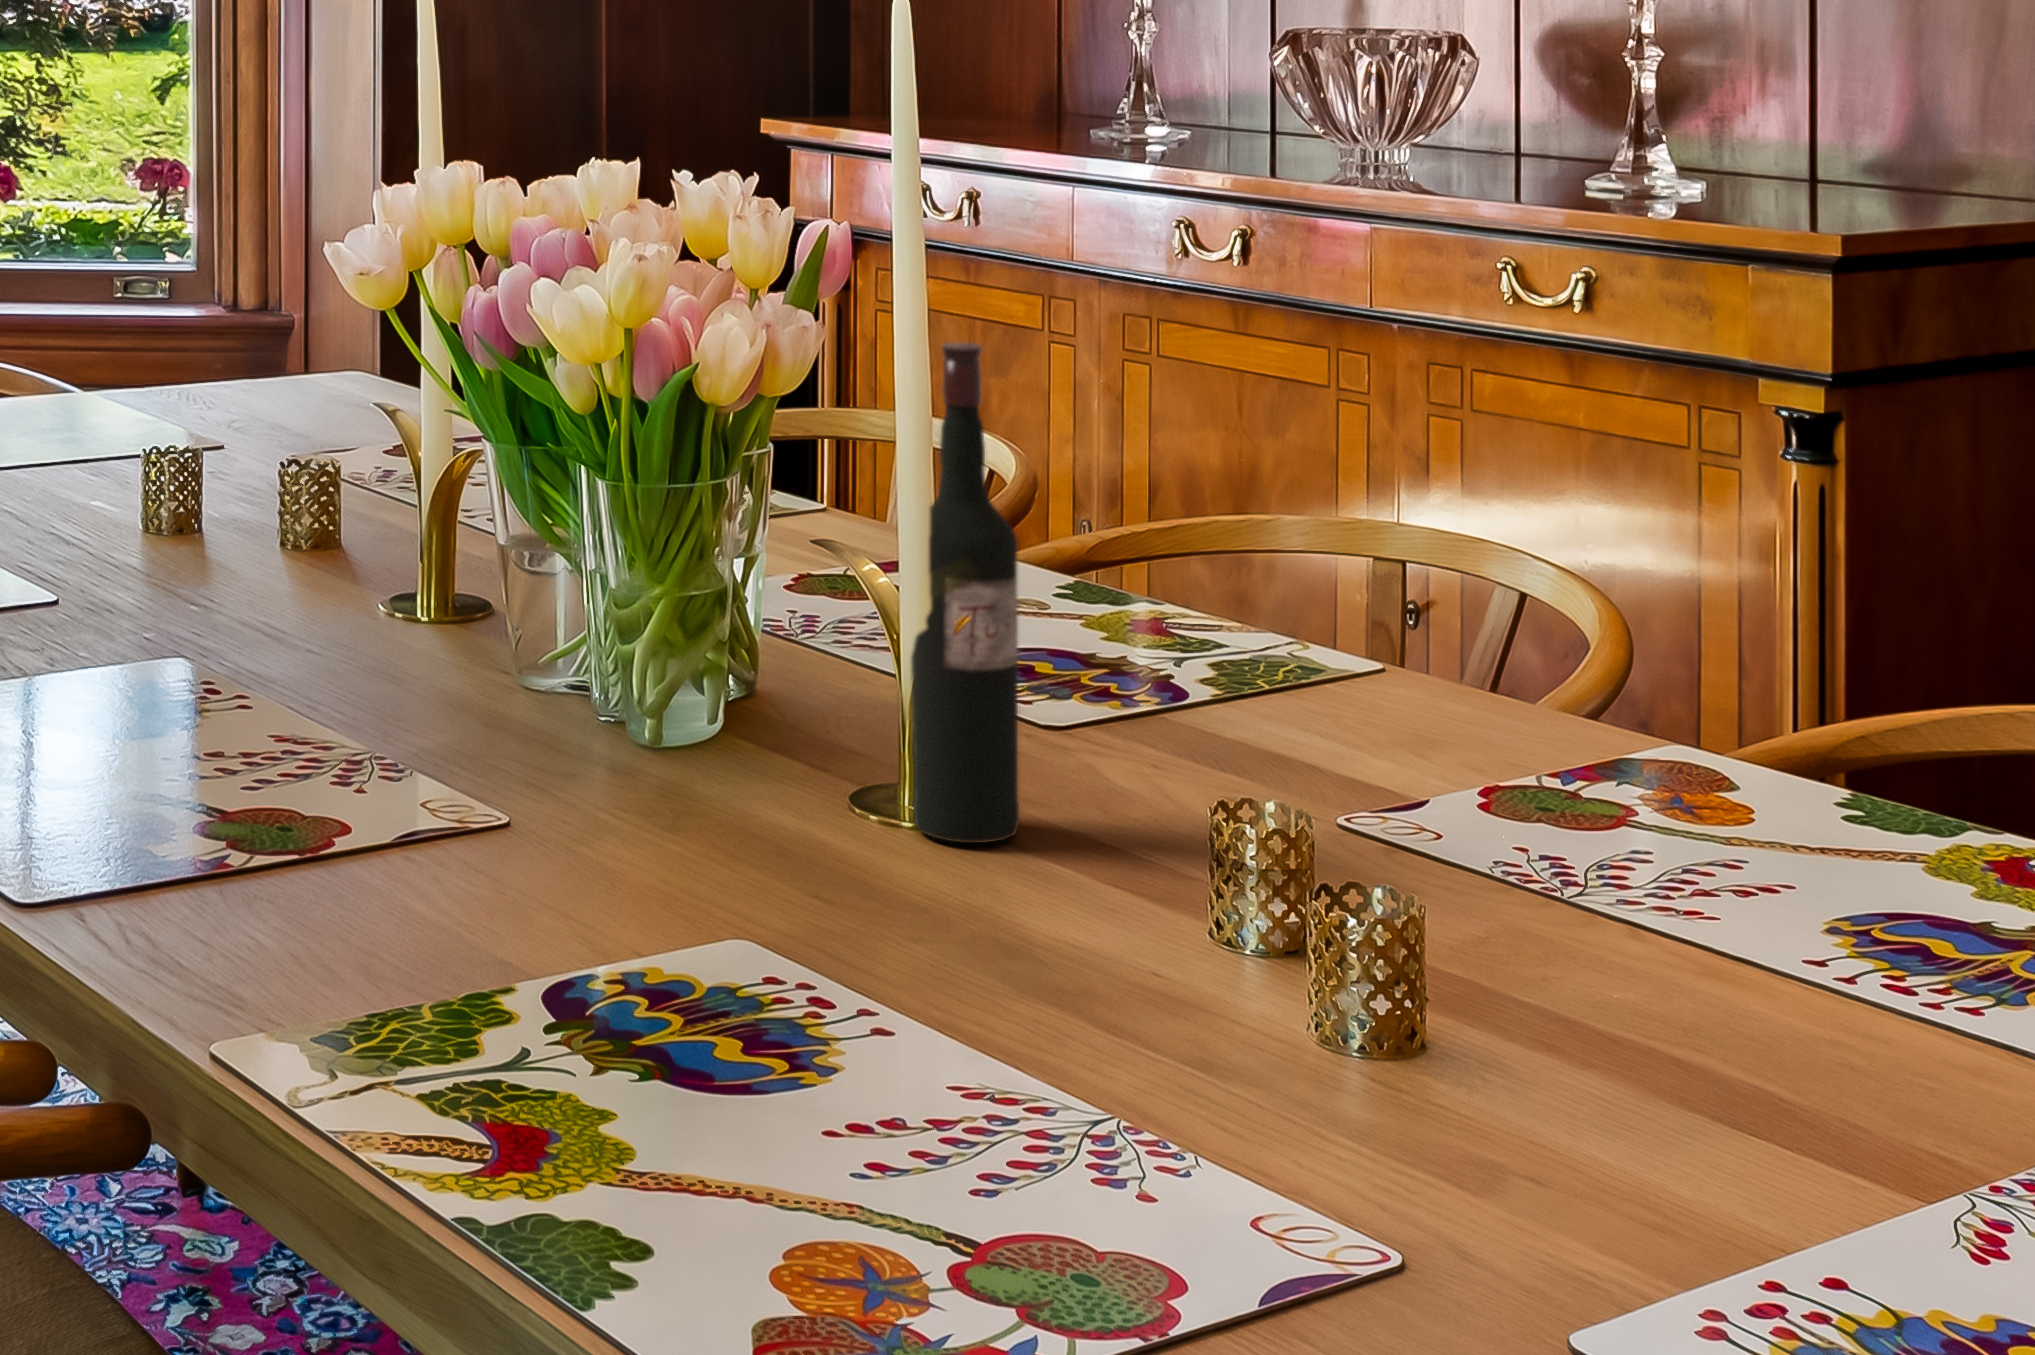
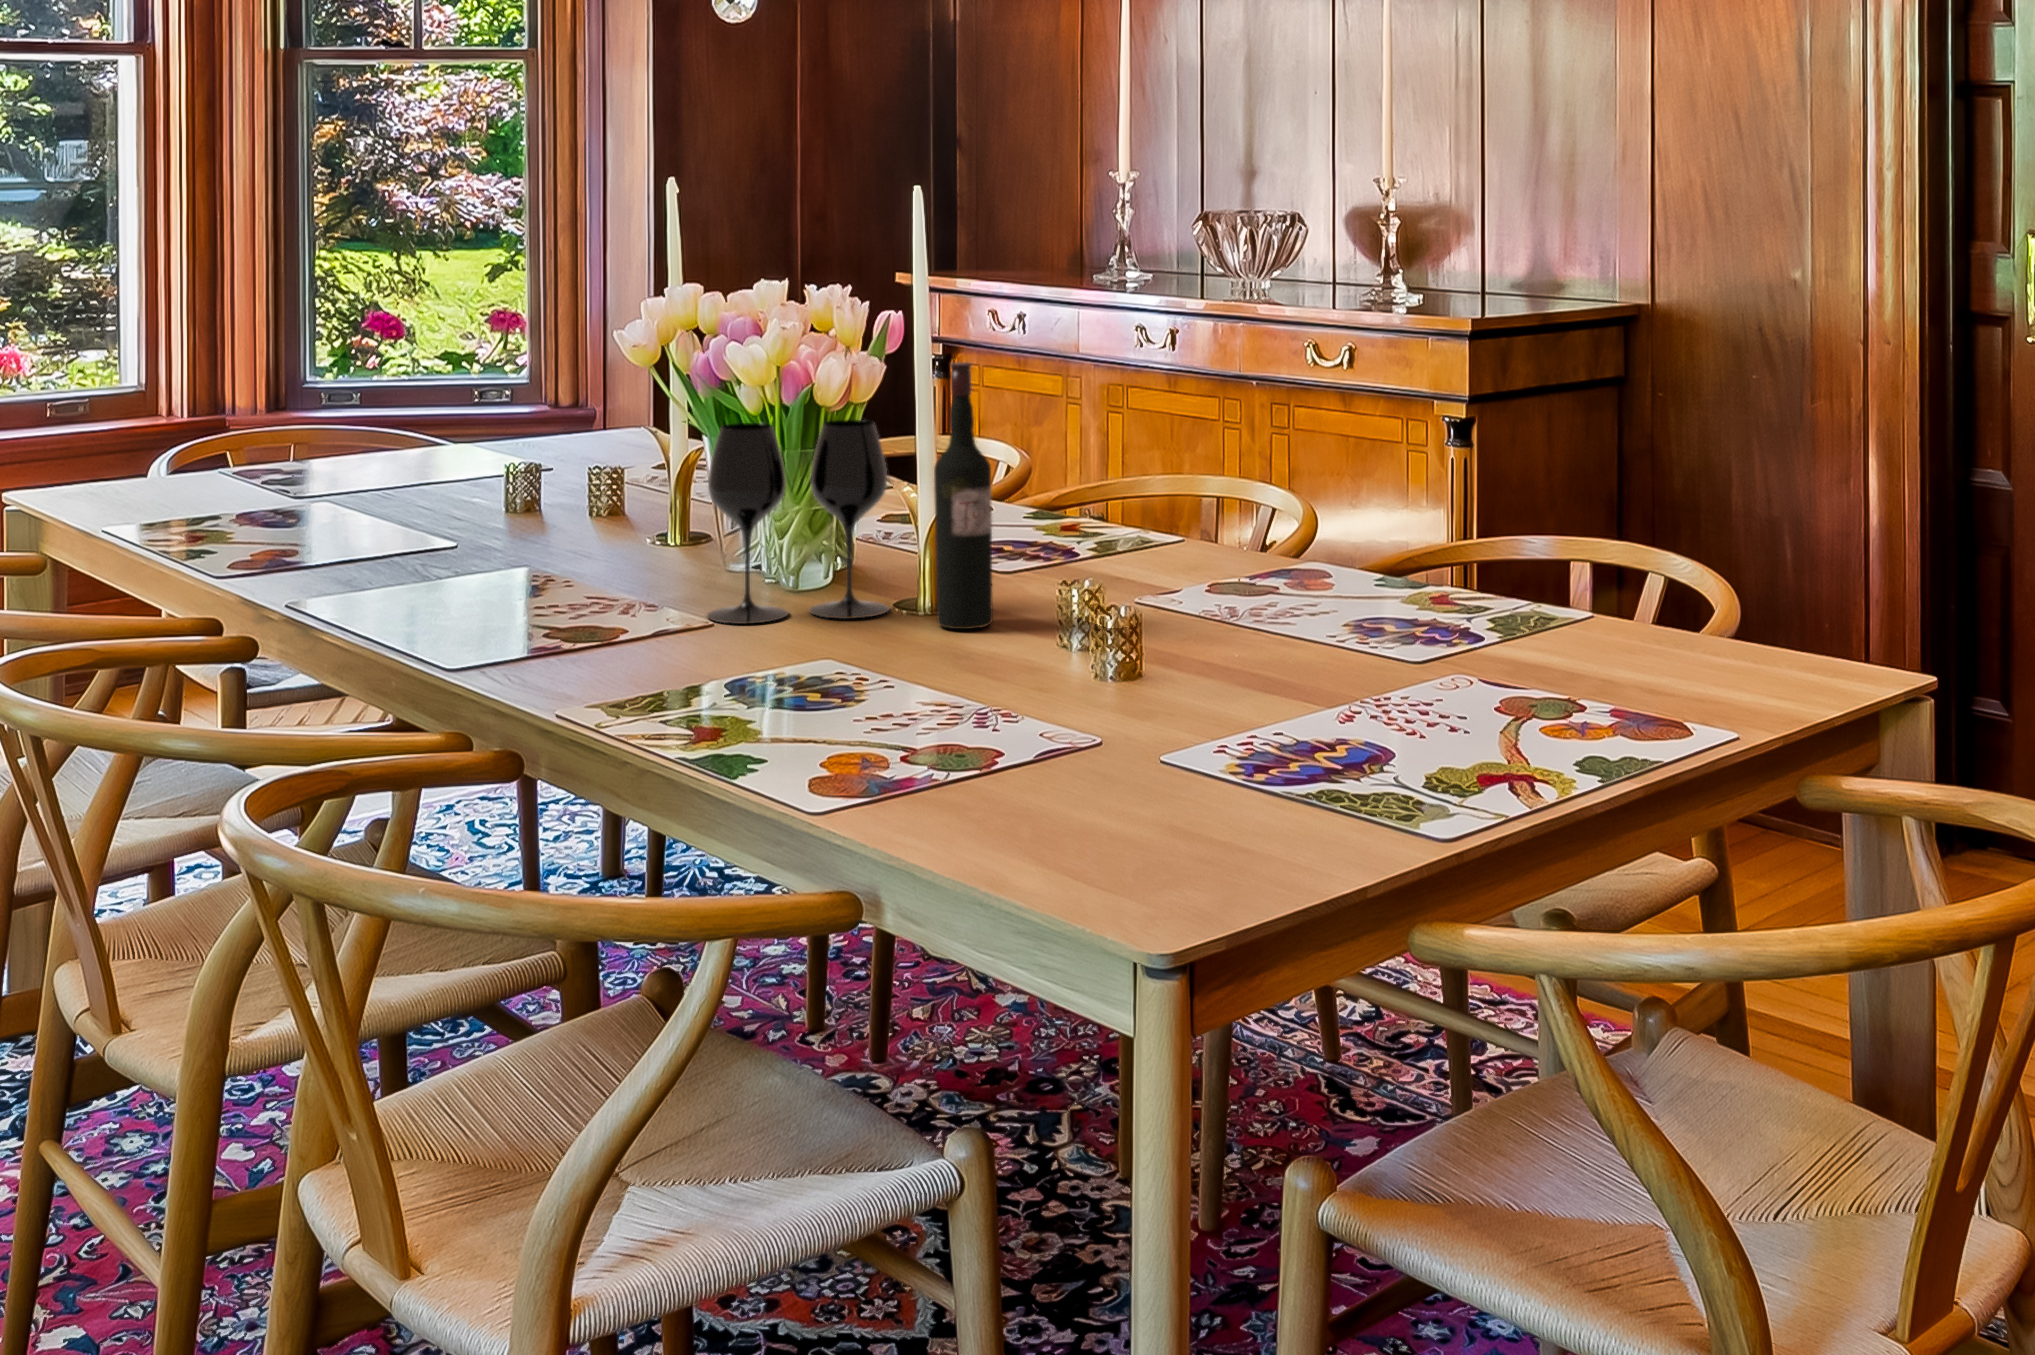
wine glass: none [489,432,820,803] -> present [707,420,890,624]

